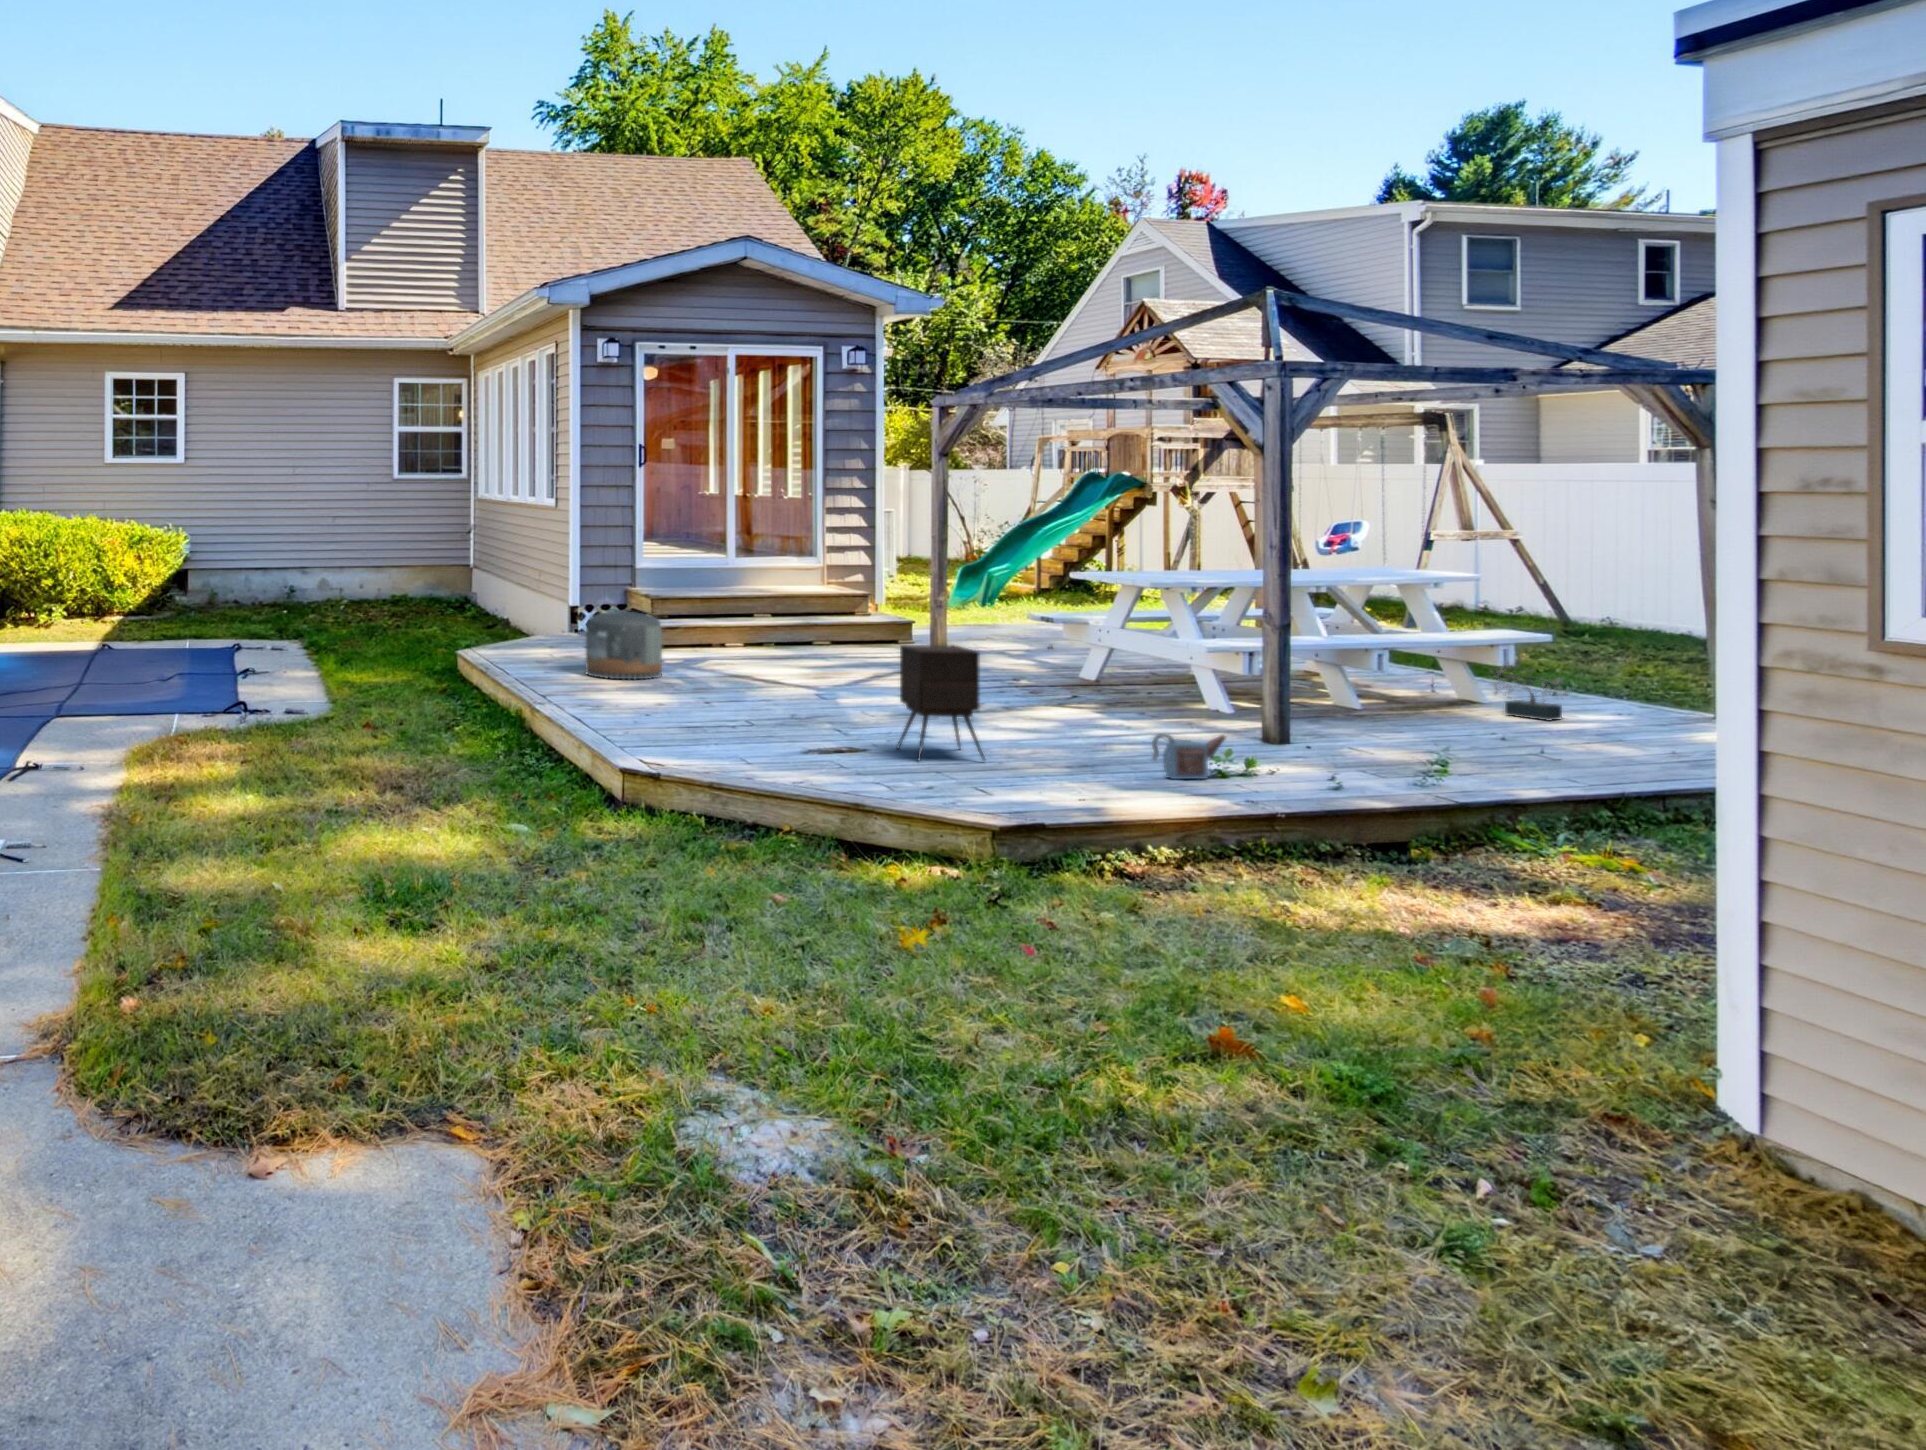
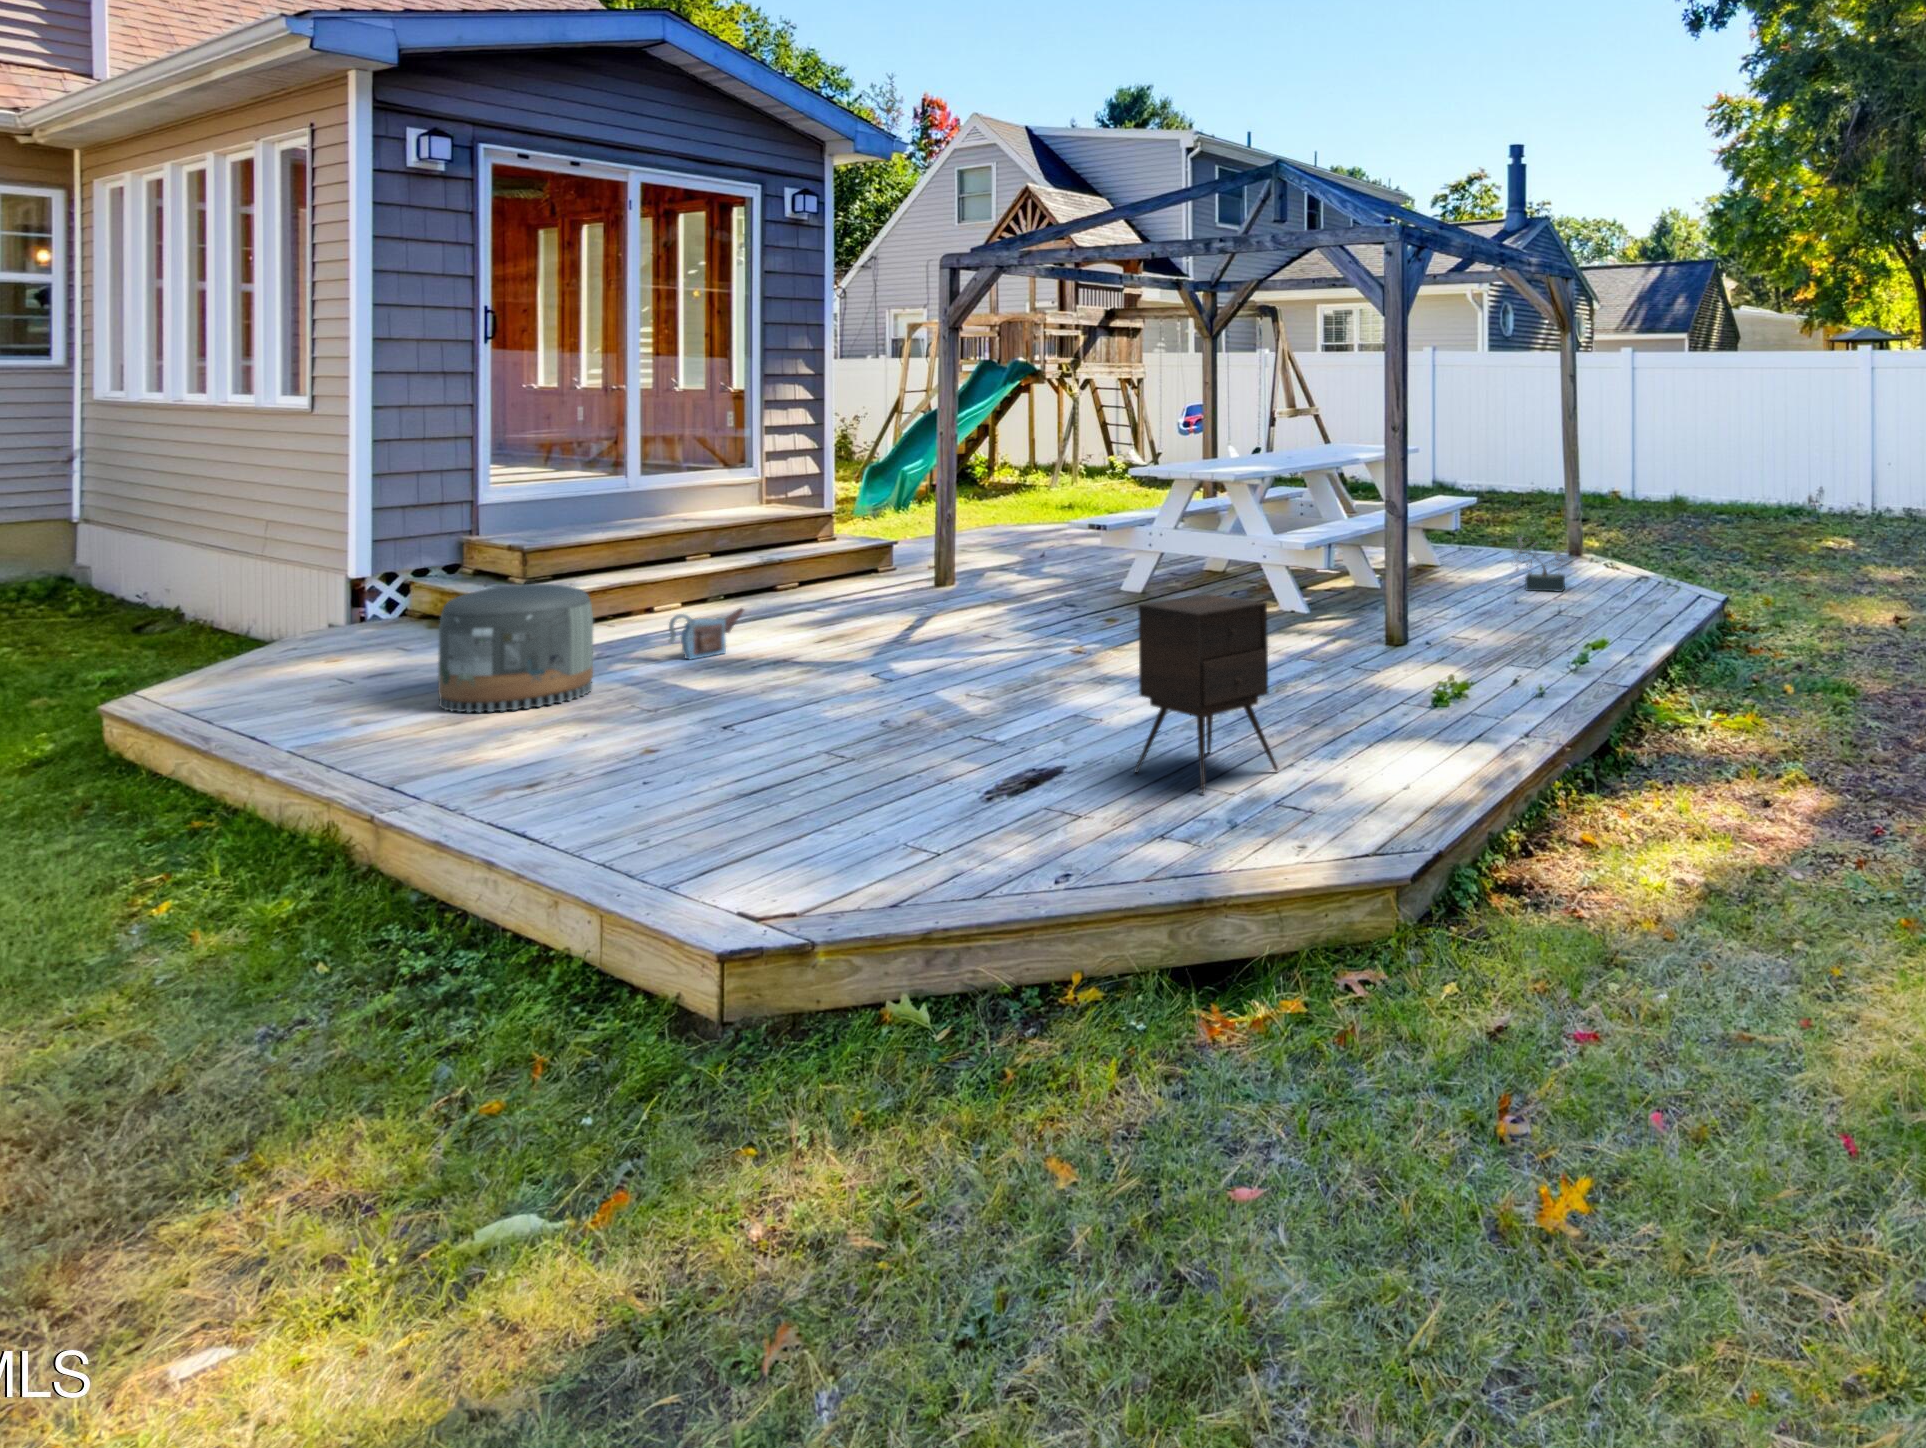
watering can: present [1152,733,1226,779] -> present [669,608,744,659]

